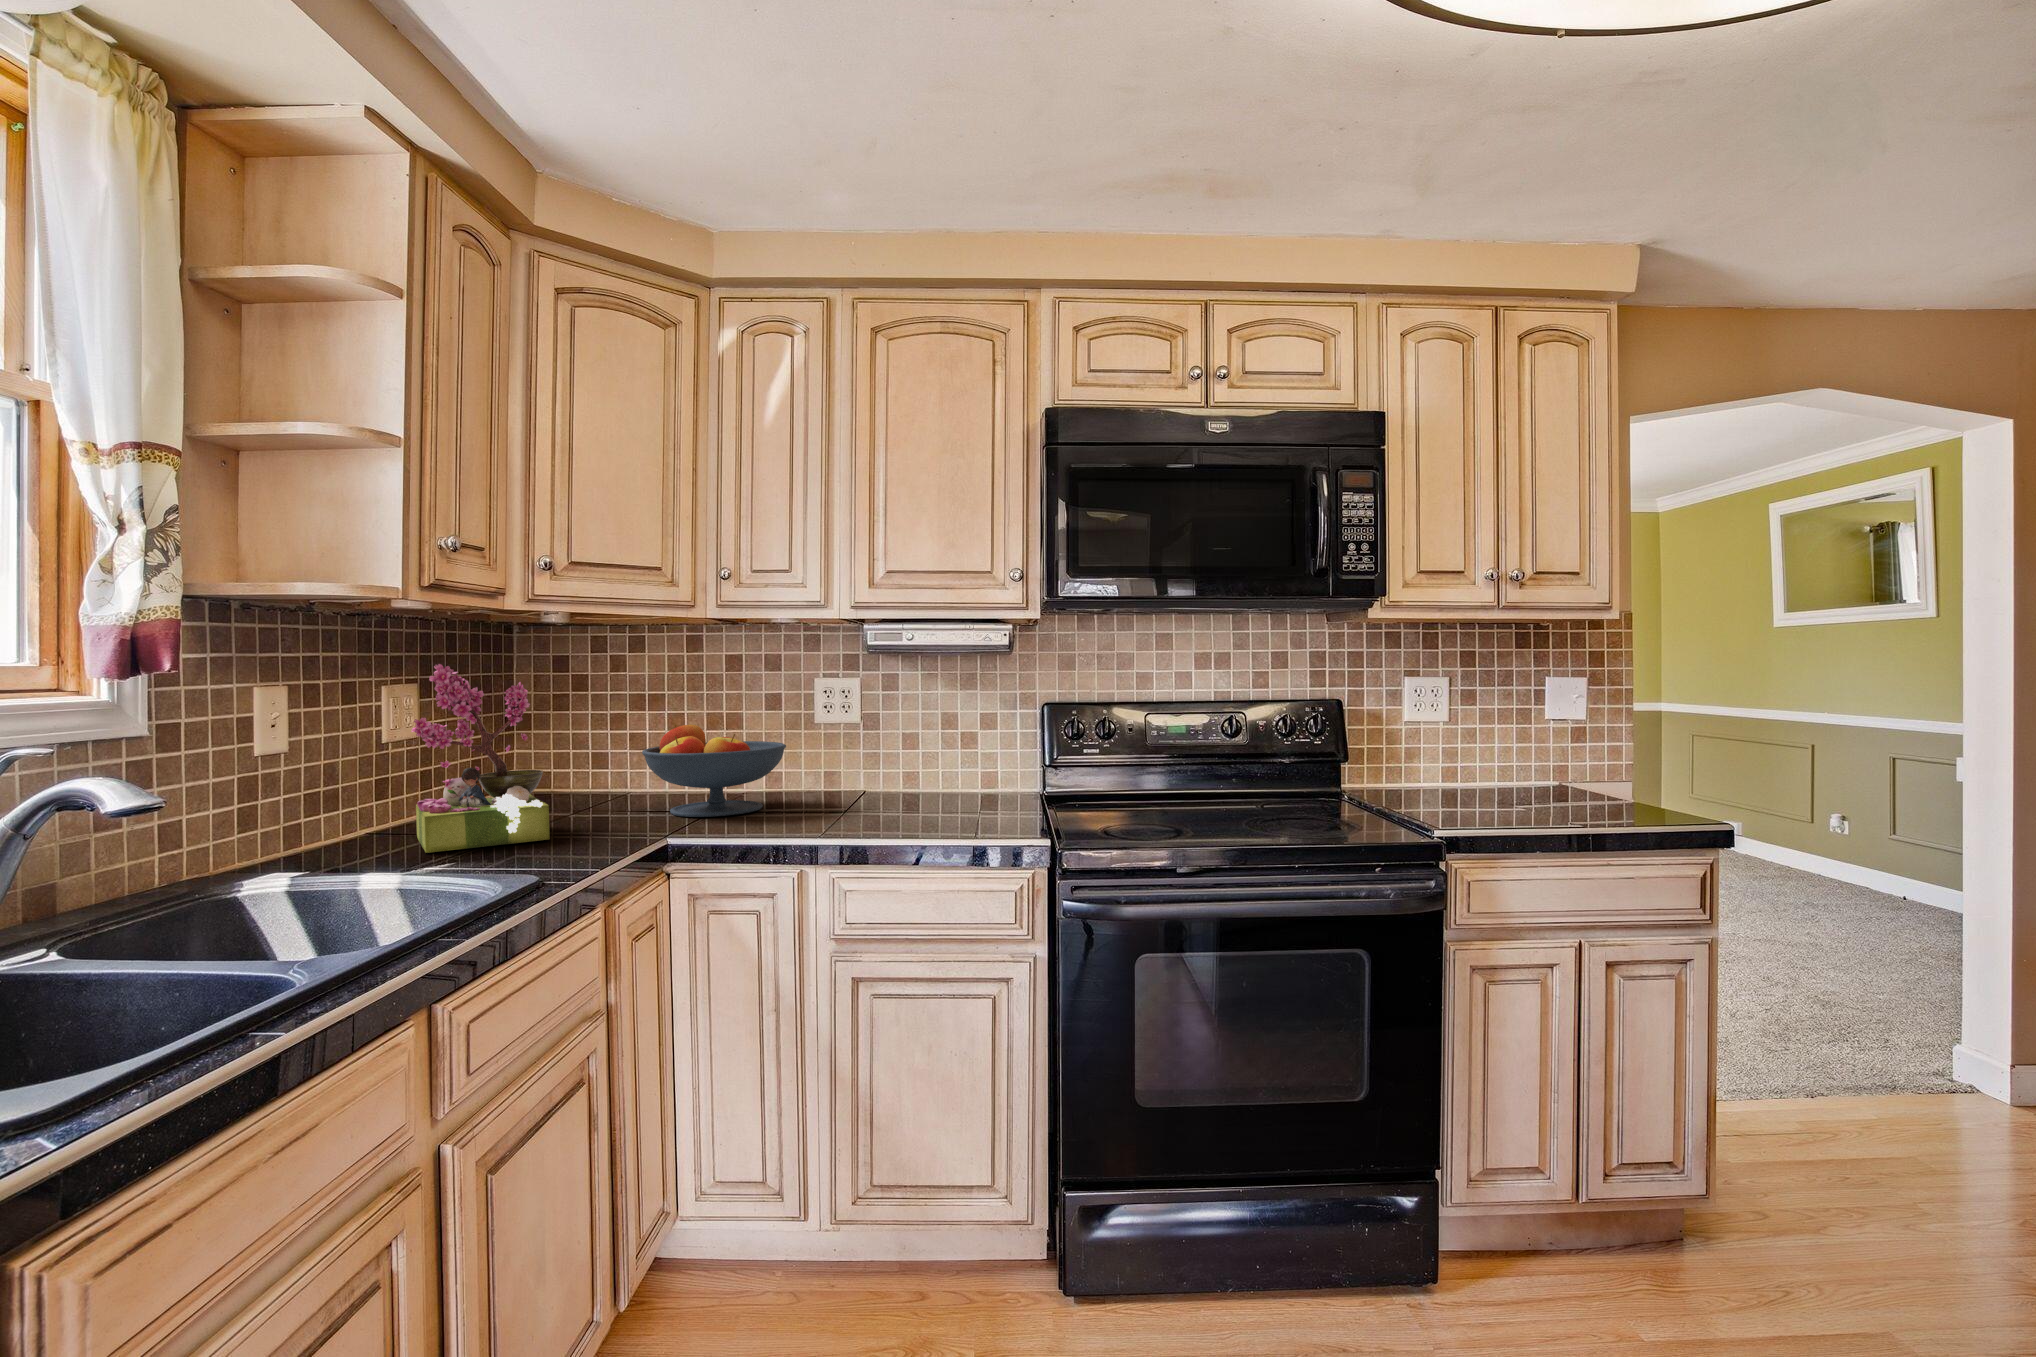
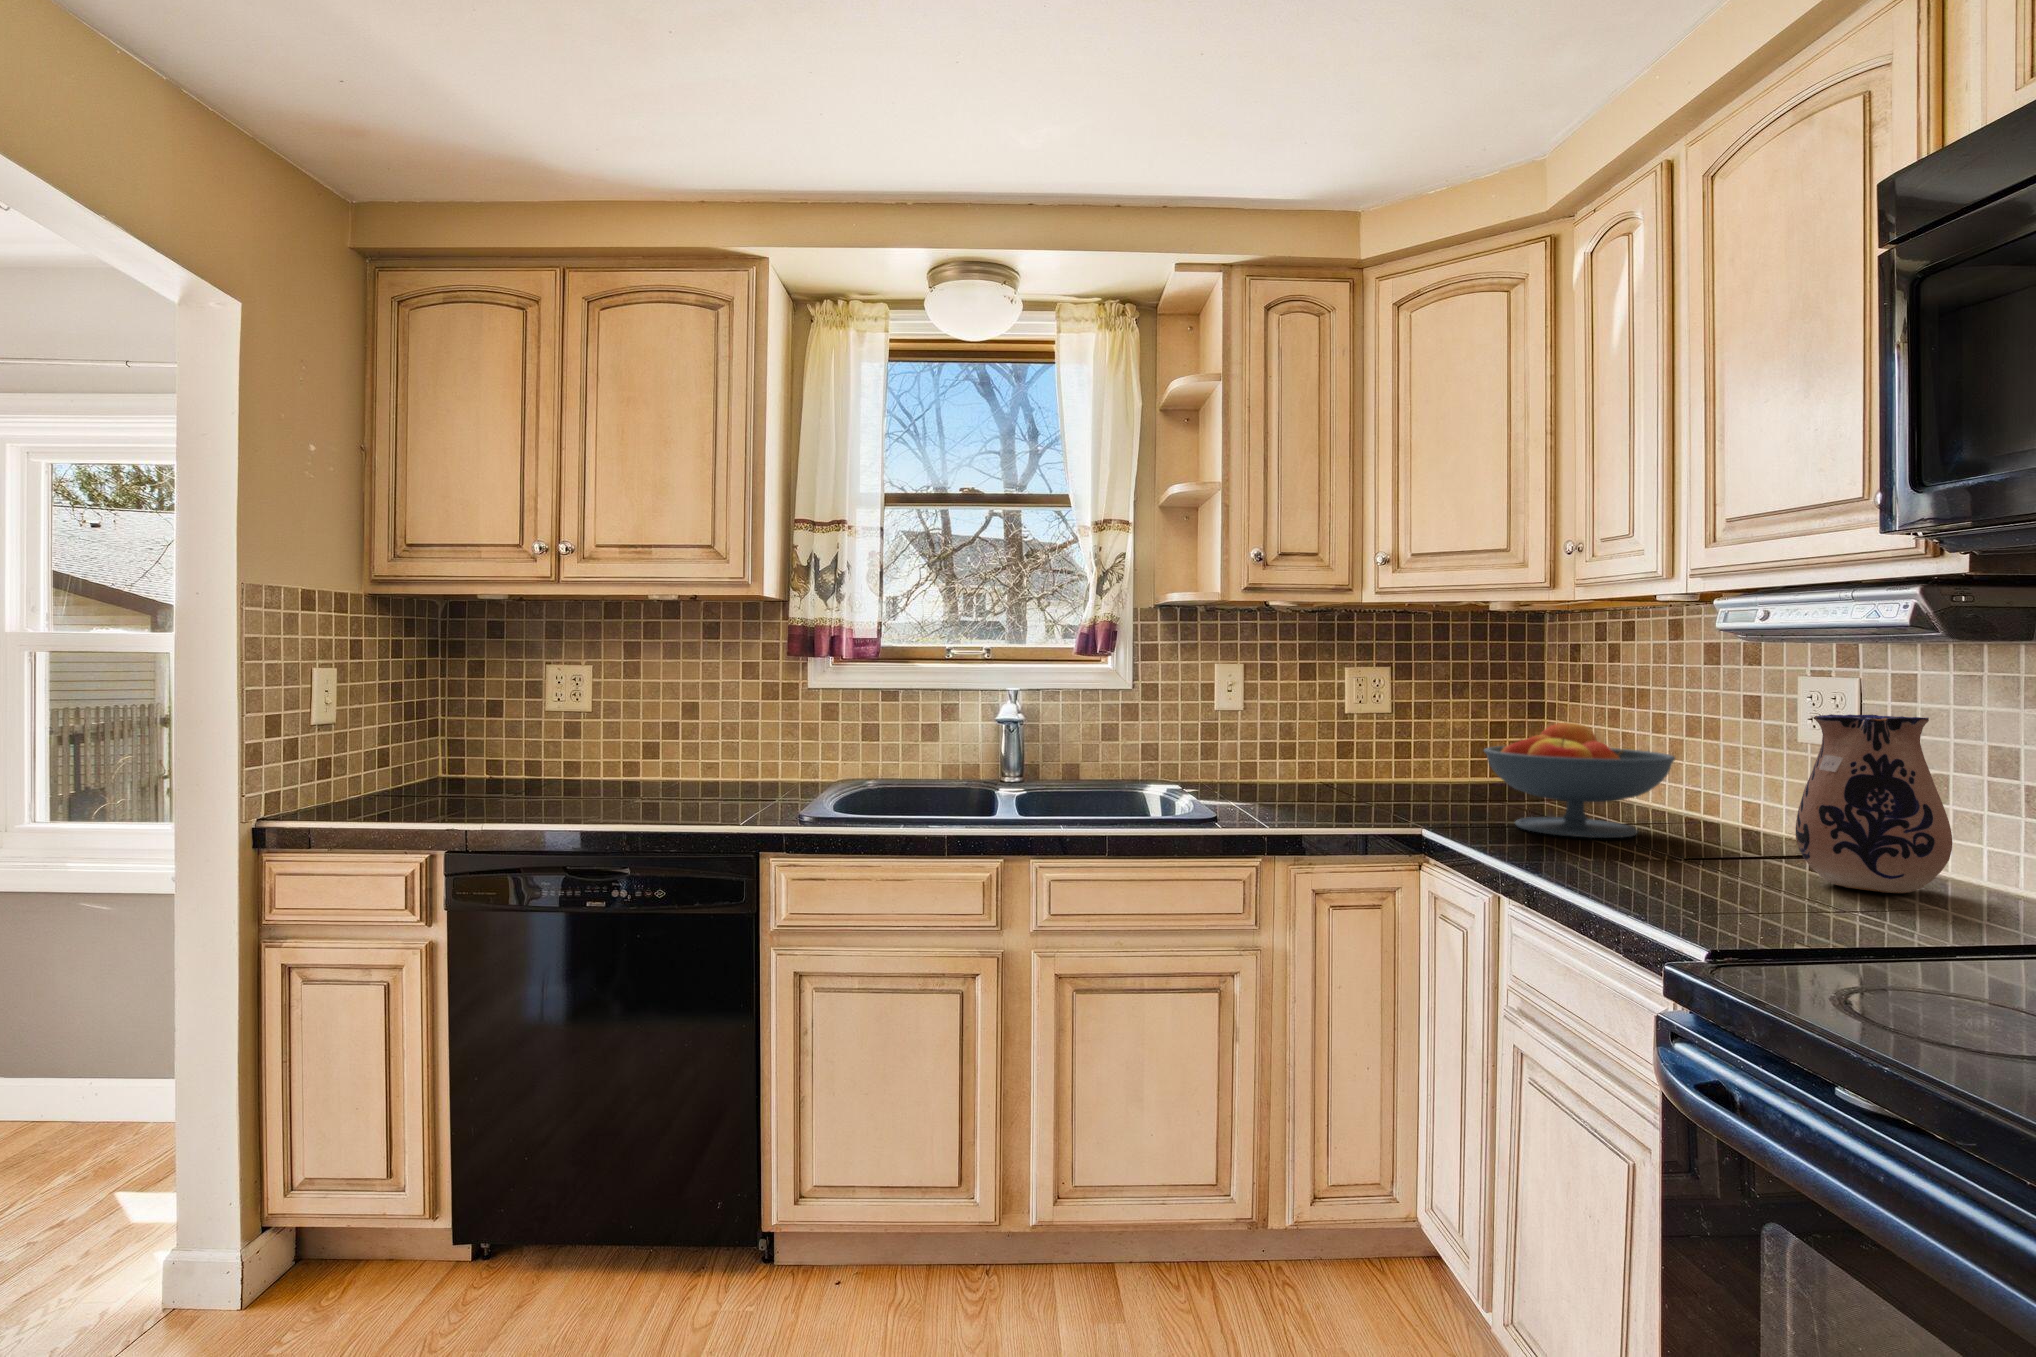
flower arrangement: present [411,664,550,853] -> none [1255,645,1393,812]
ceramic pitcher: none [890,699,963,803] -> present [1796,714,1952,893]

